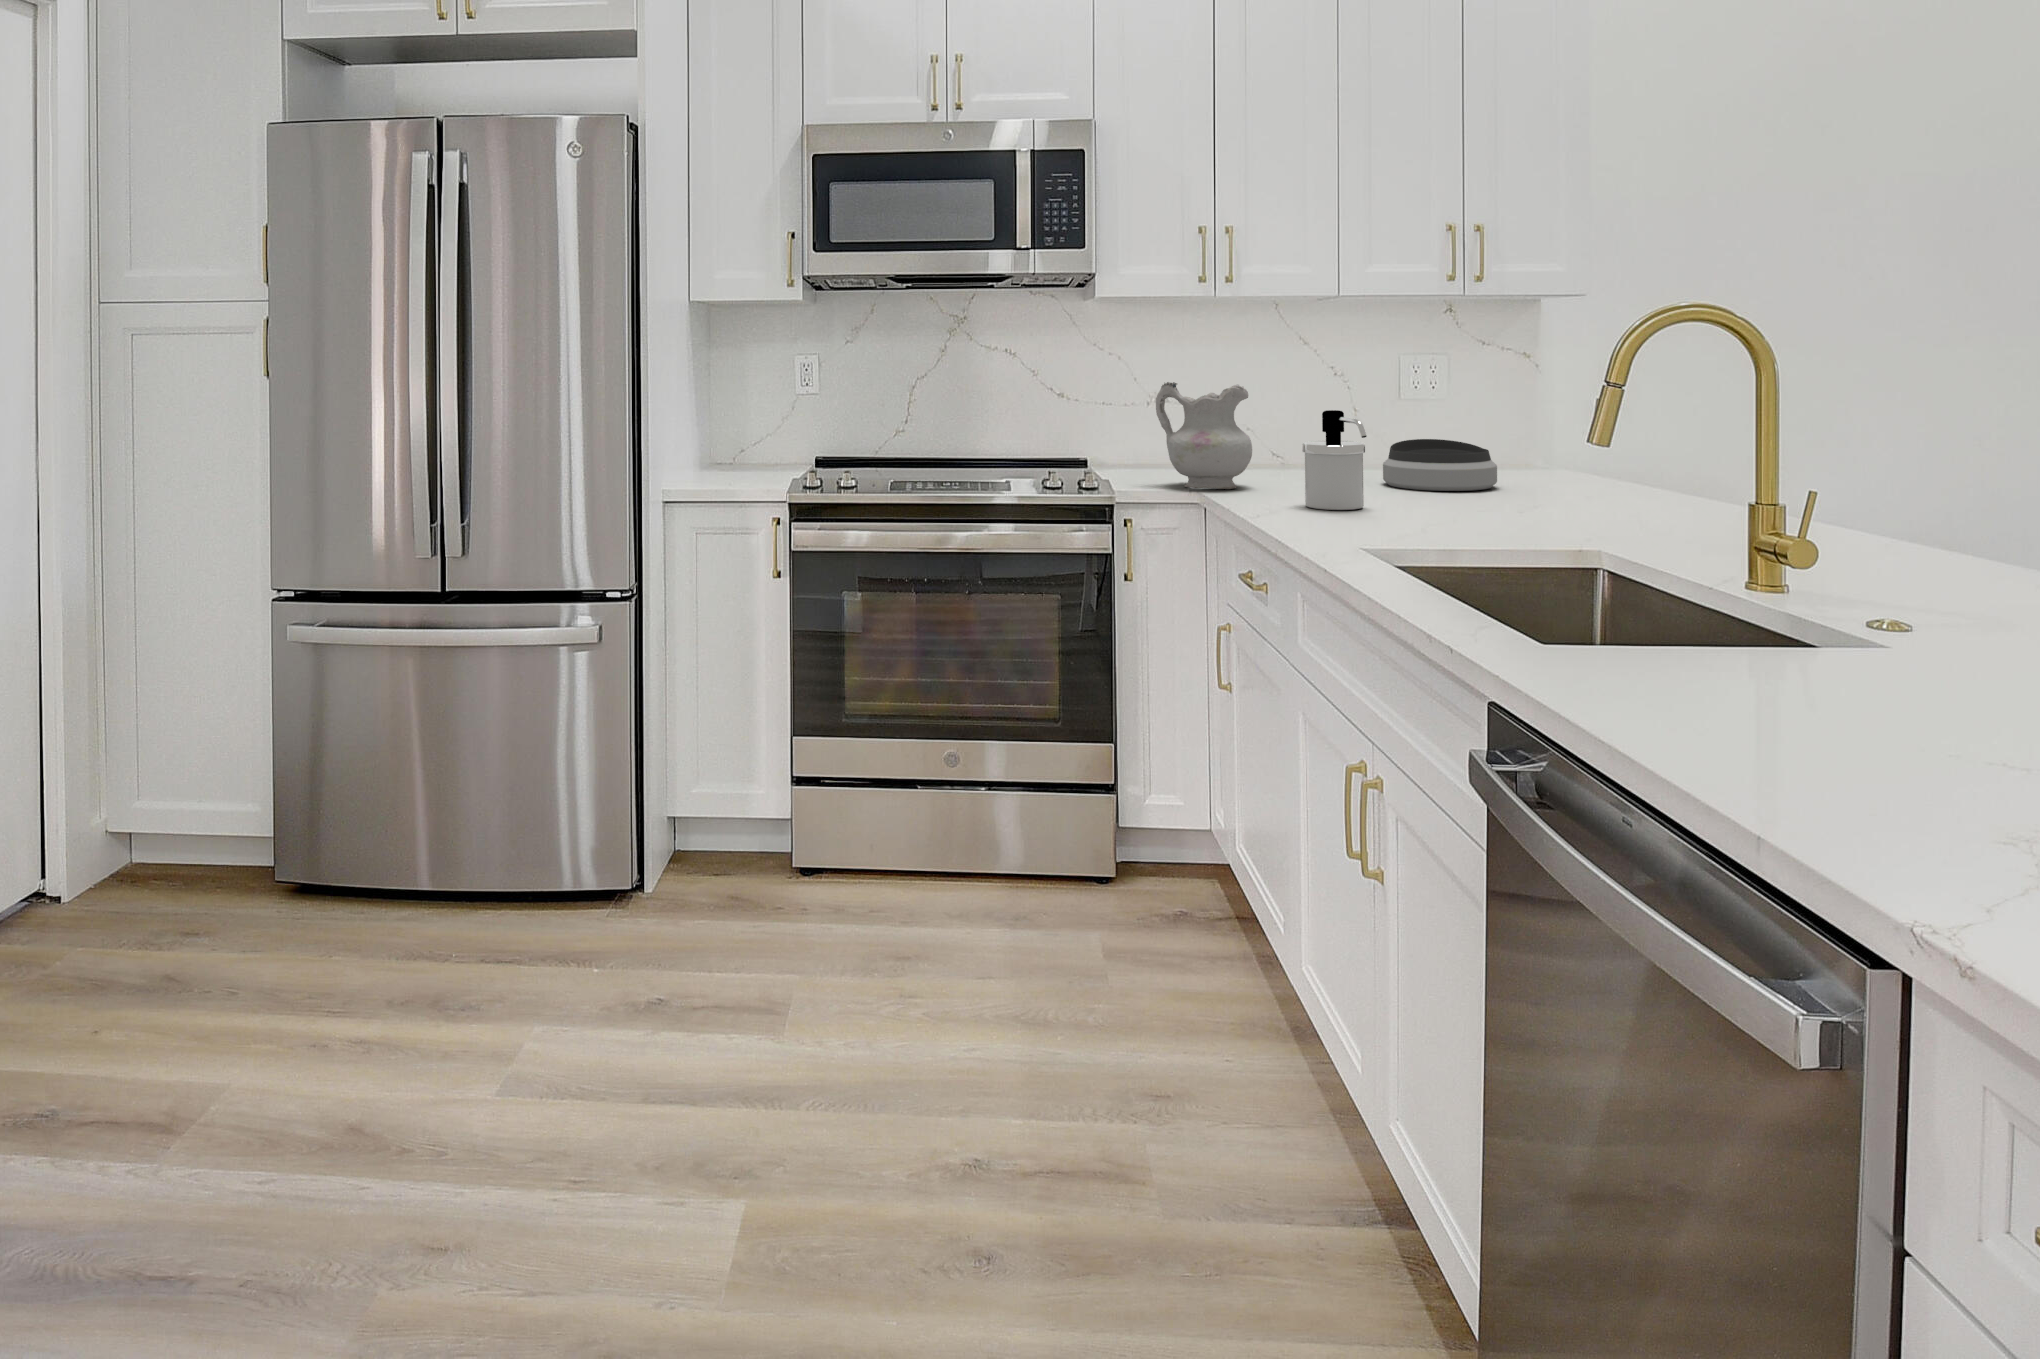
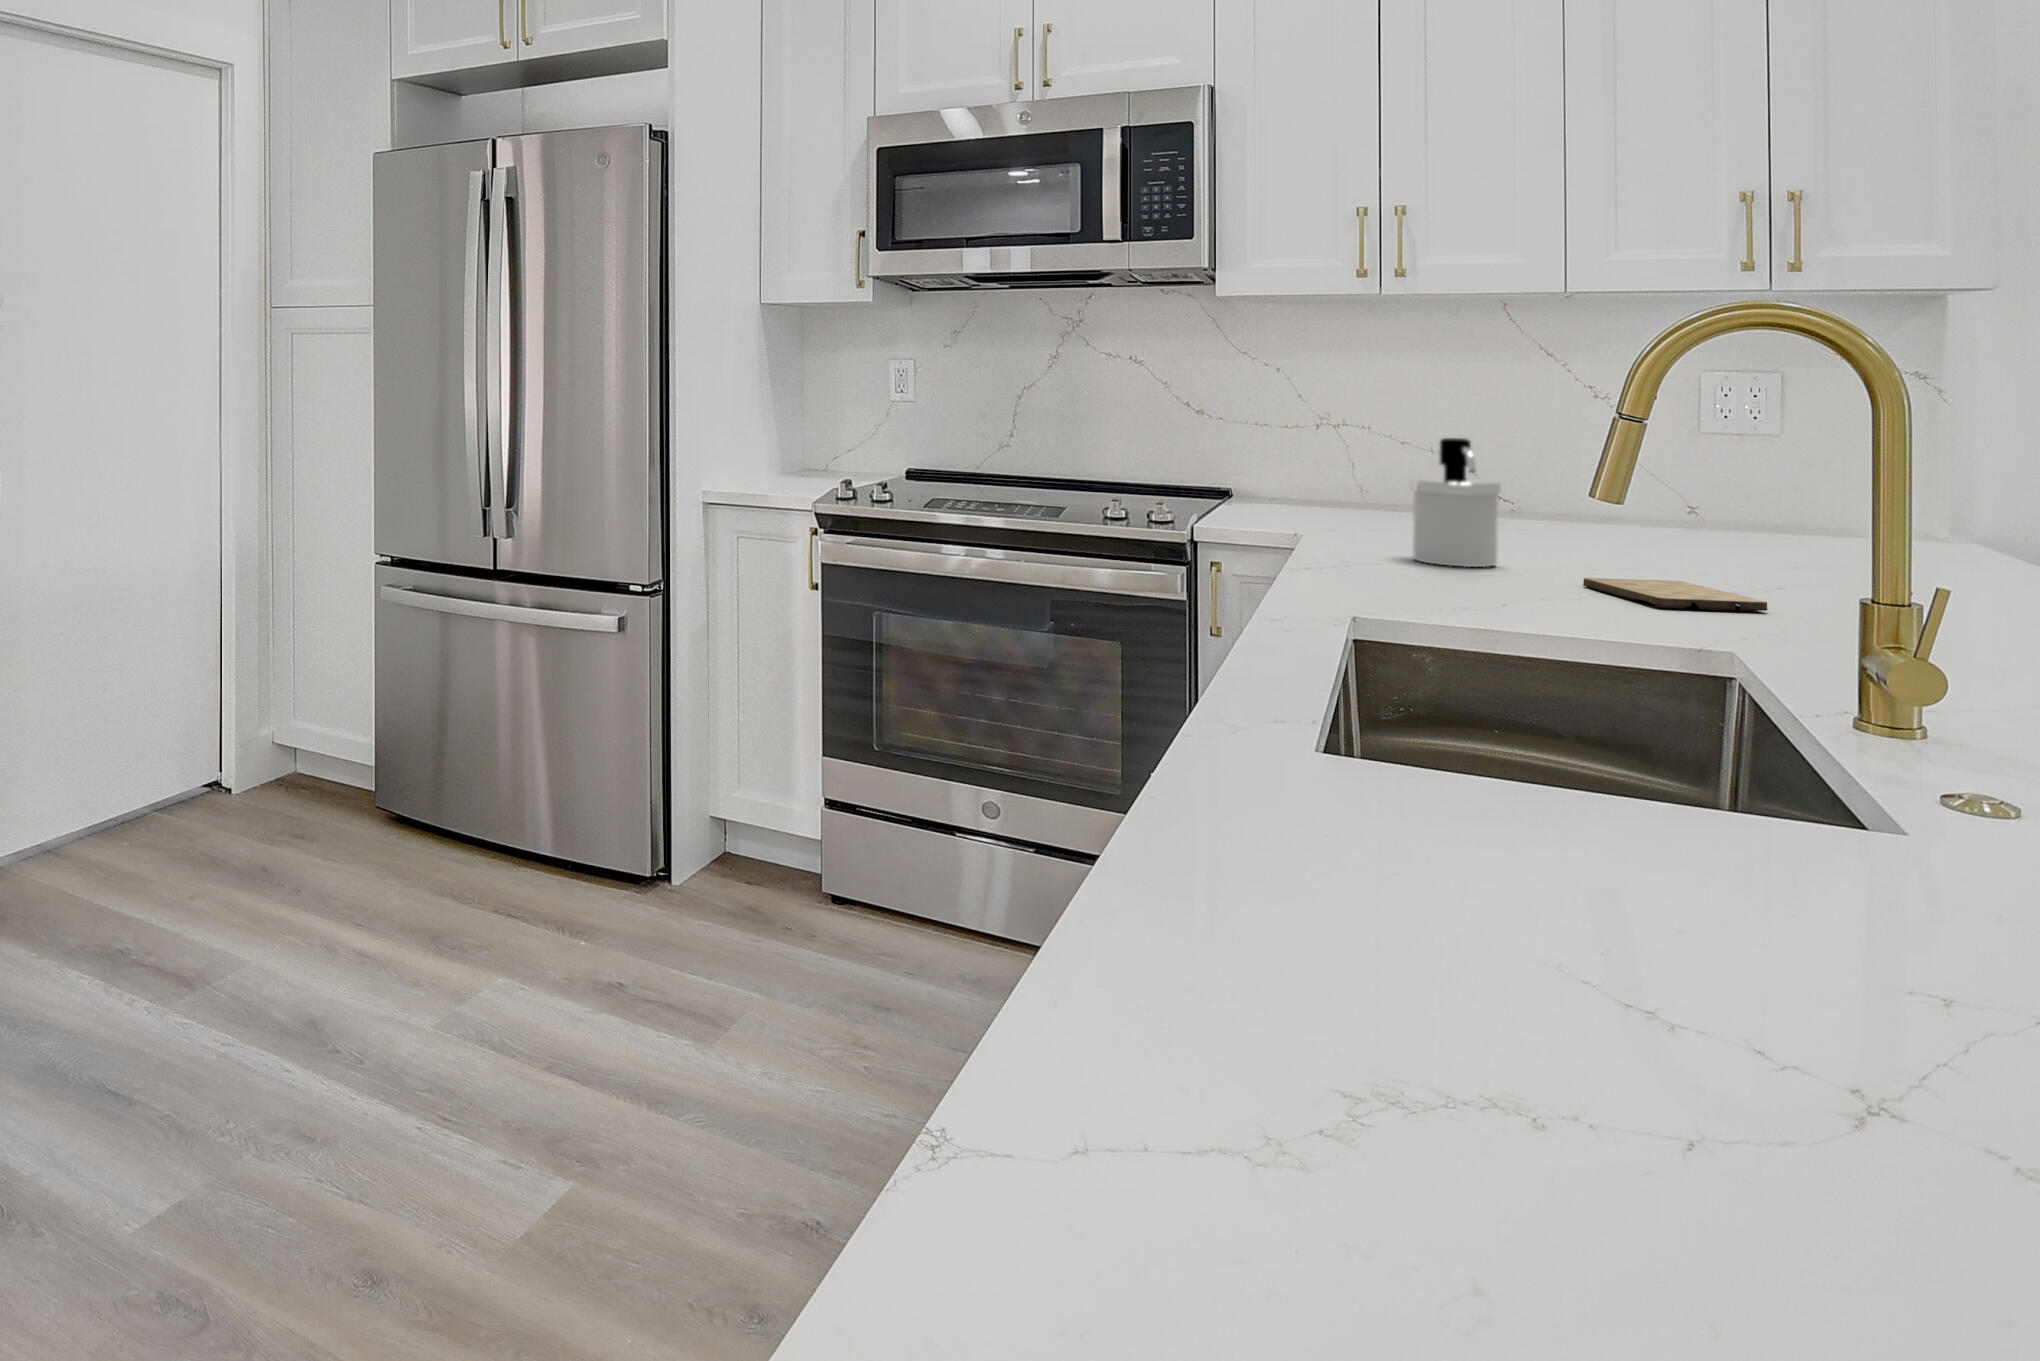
ceramic pitcher: present [1156,382,1252,489] -> none [1274,399,1400,534]
bowl: present [1383,439,1497,491] -> none [1610,491,1796,564]
cutting board: none [1442,508,1569,530] -> present [1583,578,1767,611]

